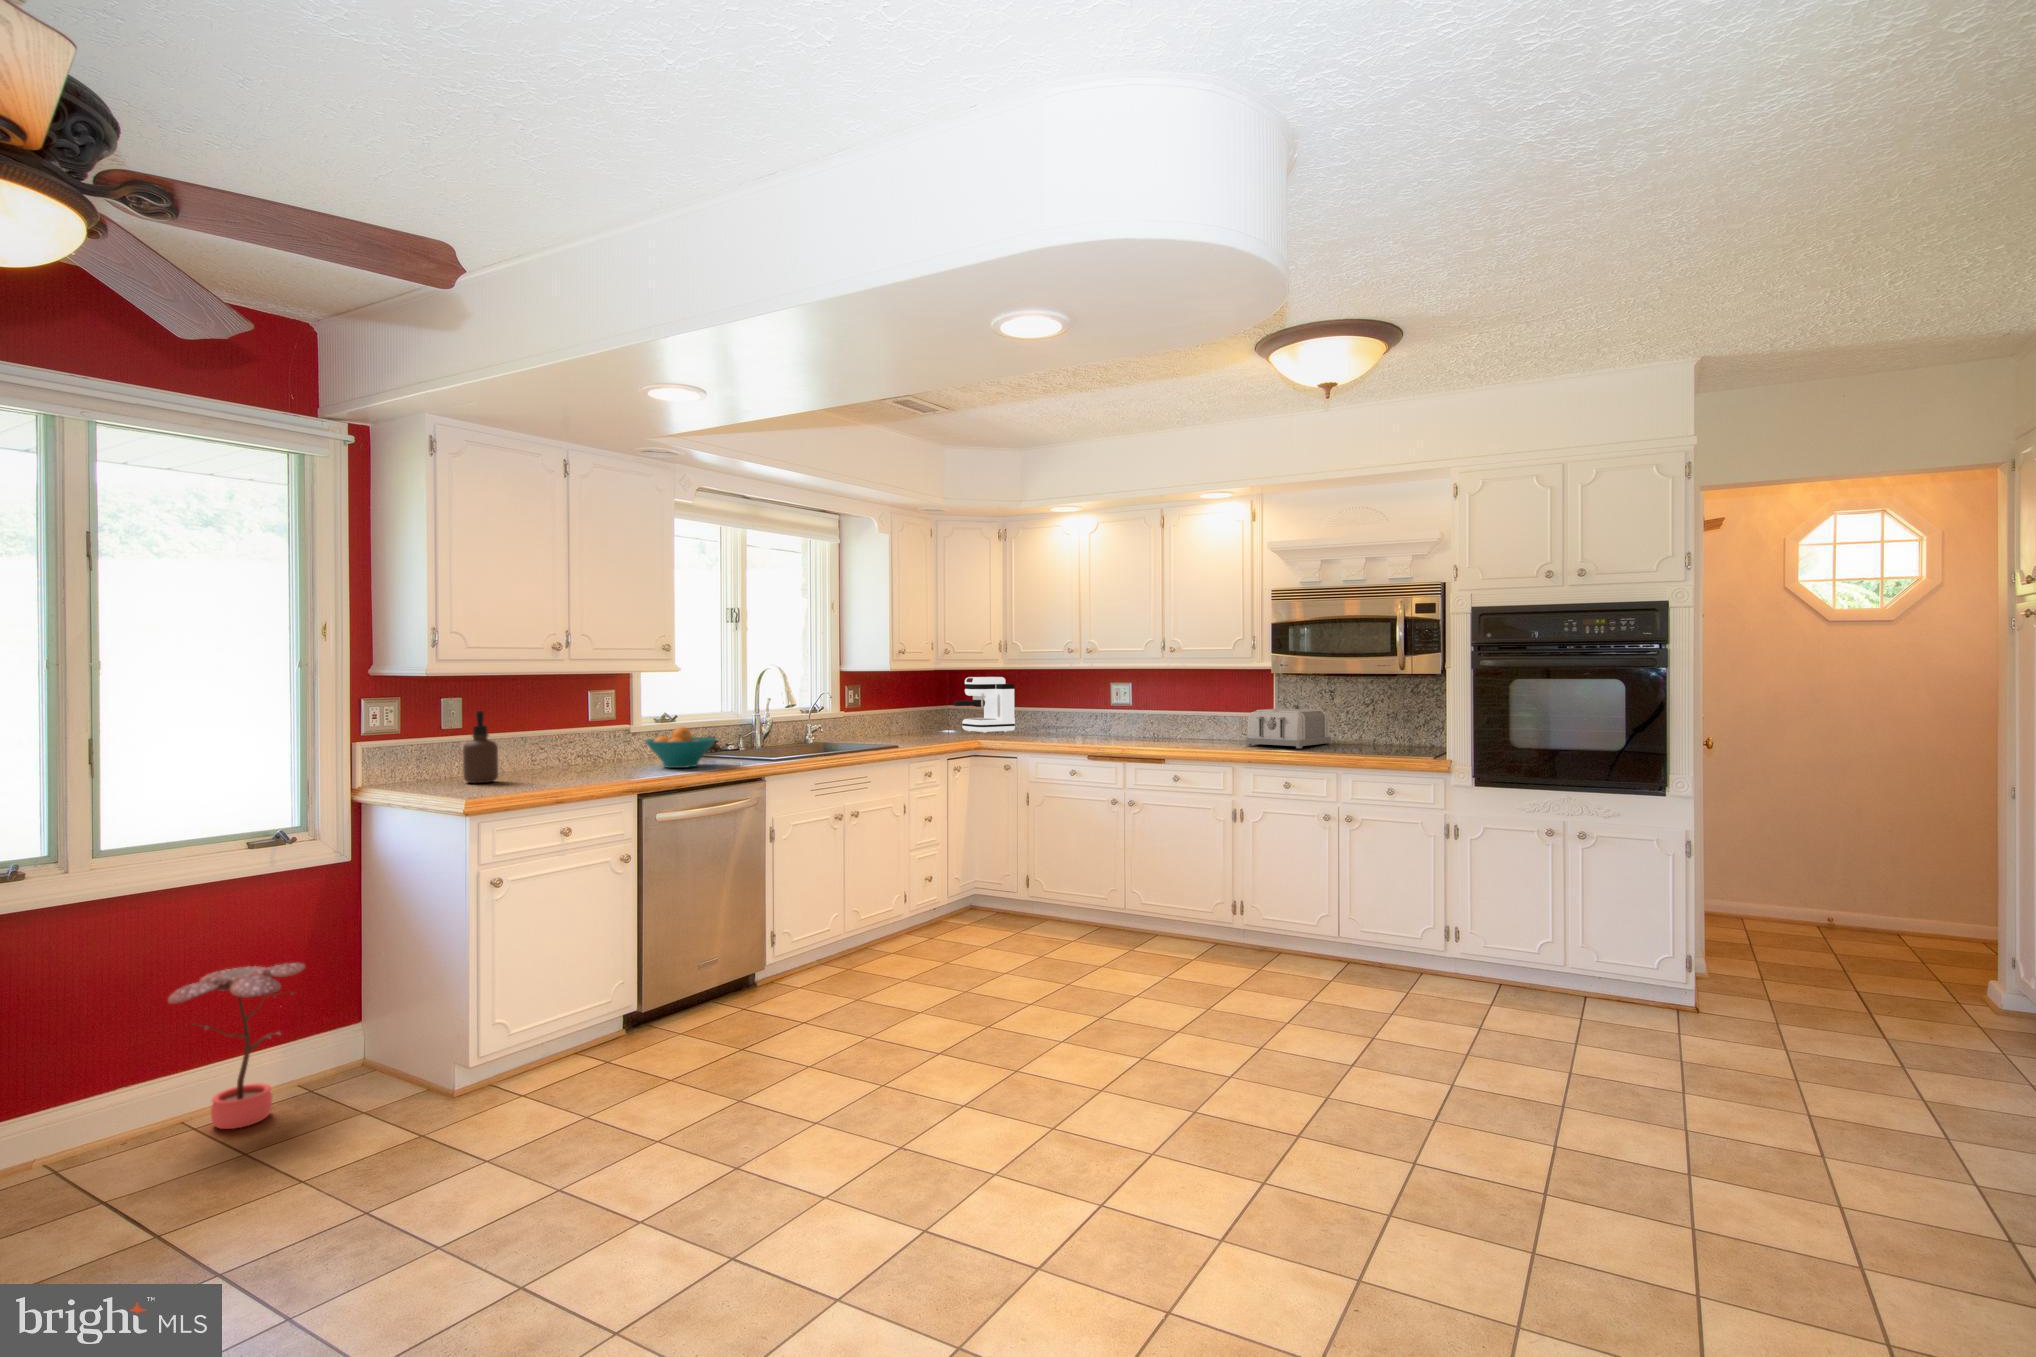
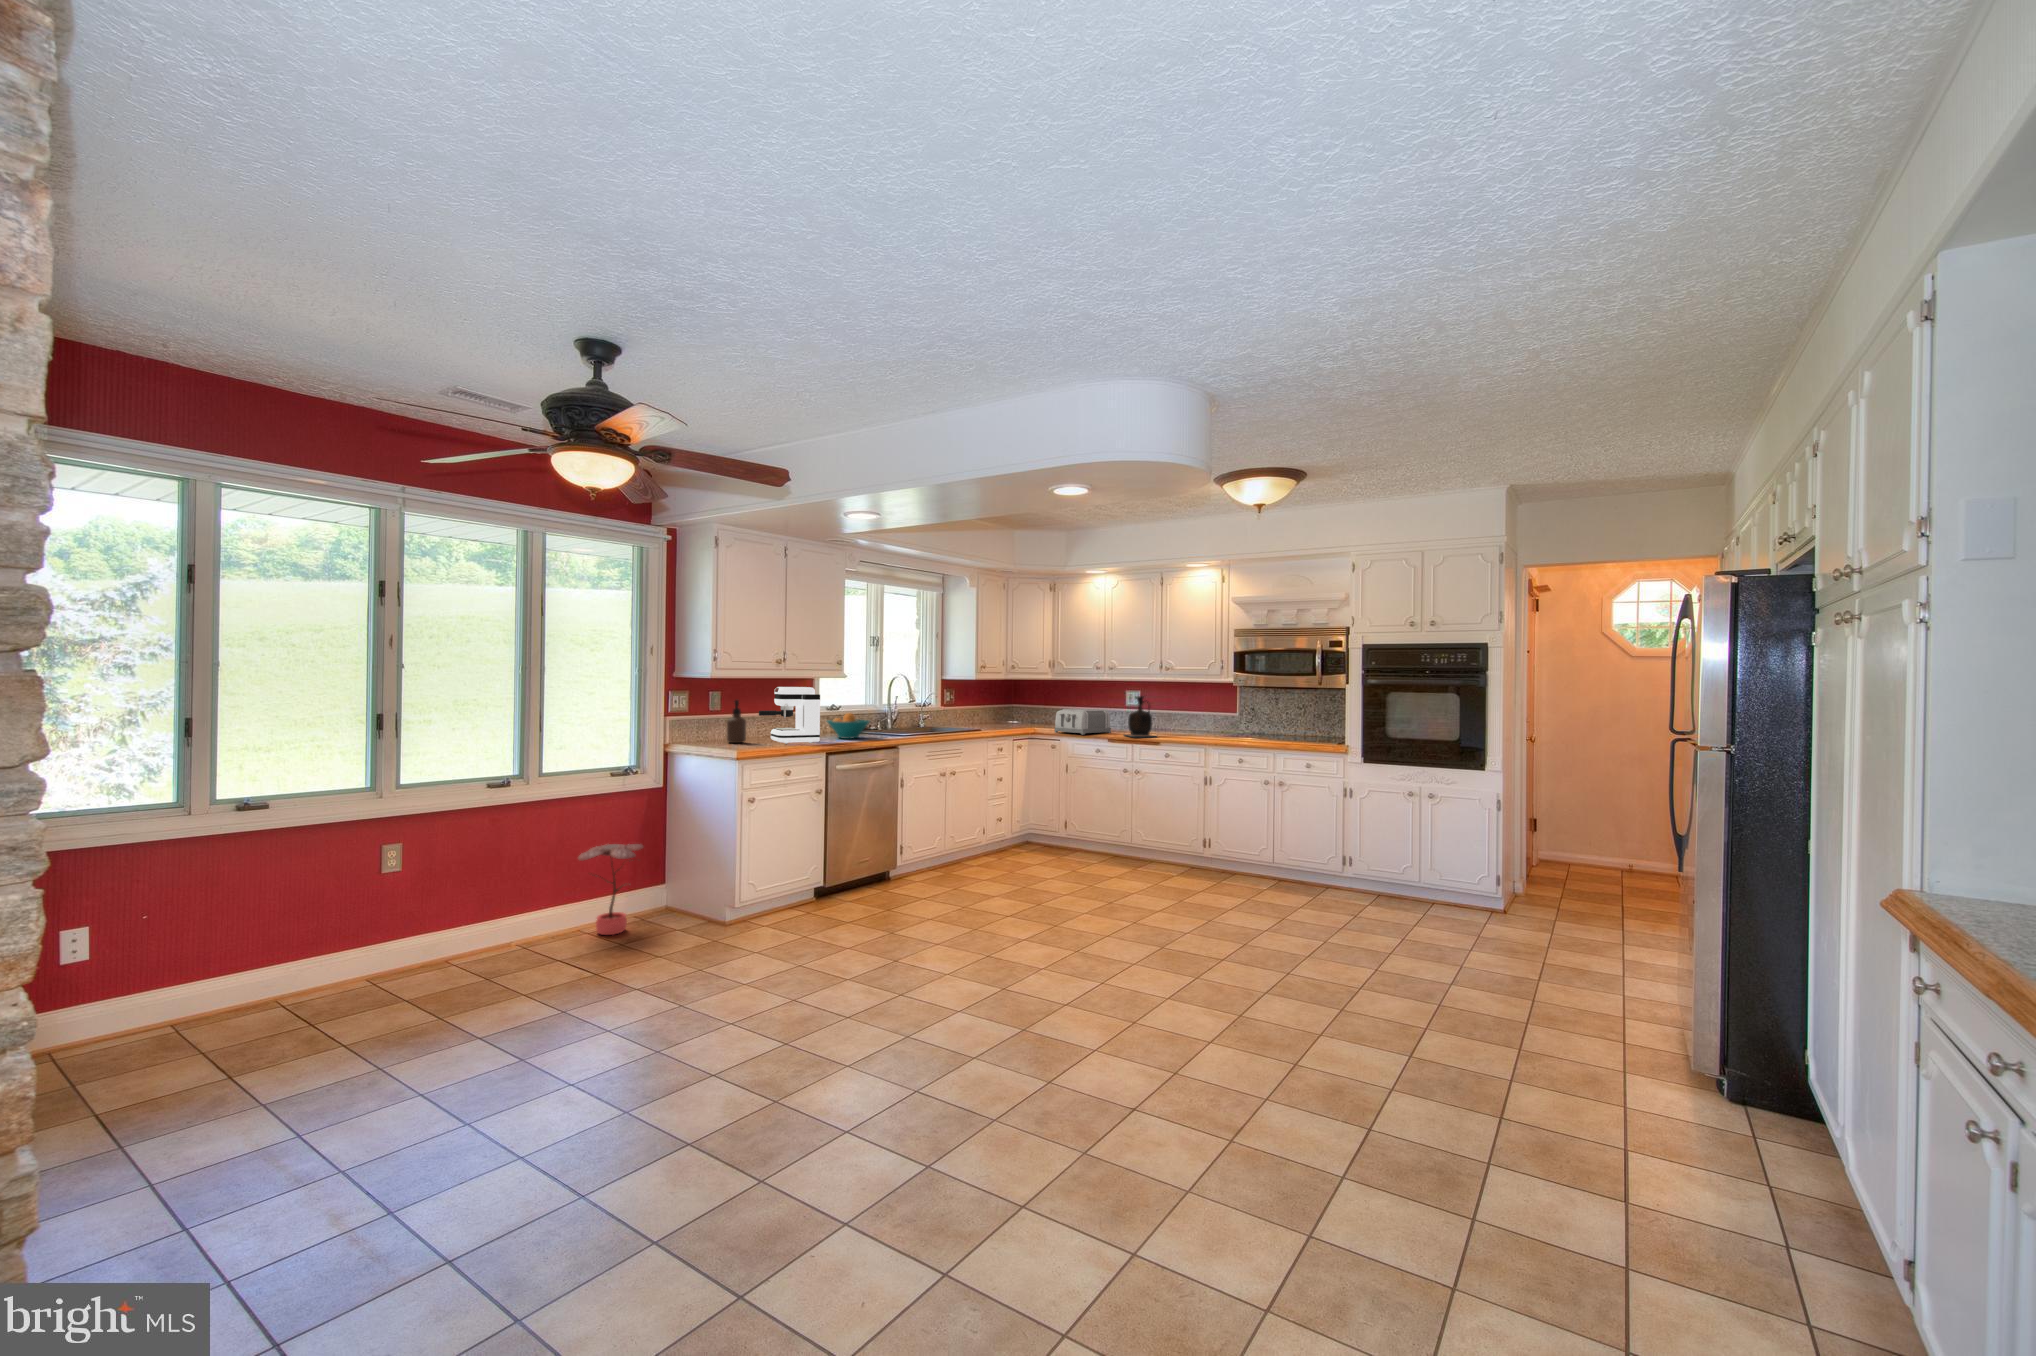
coffee maker: present [954,677,1015,733] -> present [759,687,820,744]
vase: none [1109,691,1161,752] -> present [1125,696,1156,737]
toaster: present [1246,708,1331,748] -> present [1055,709,1111,735]

